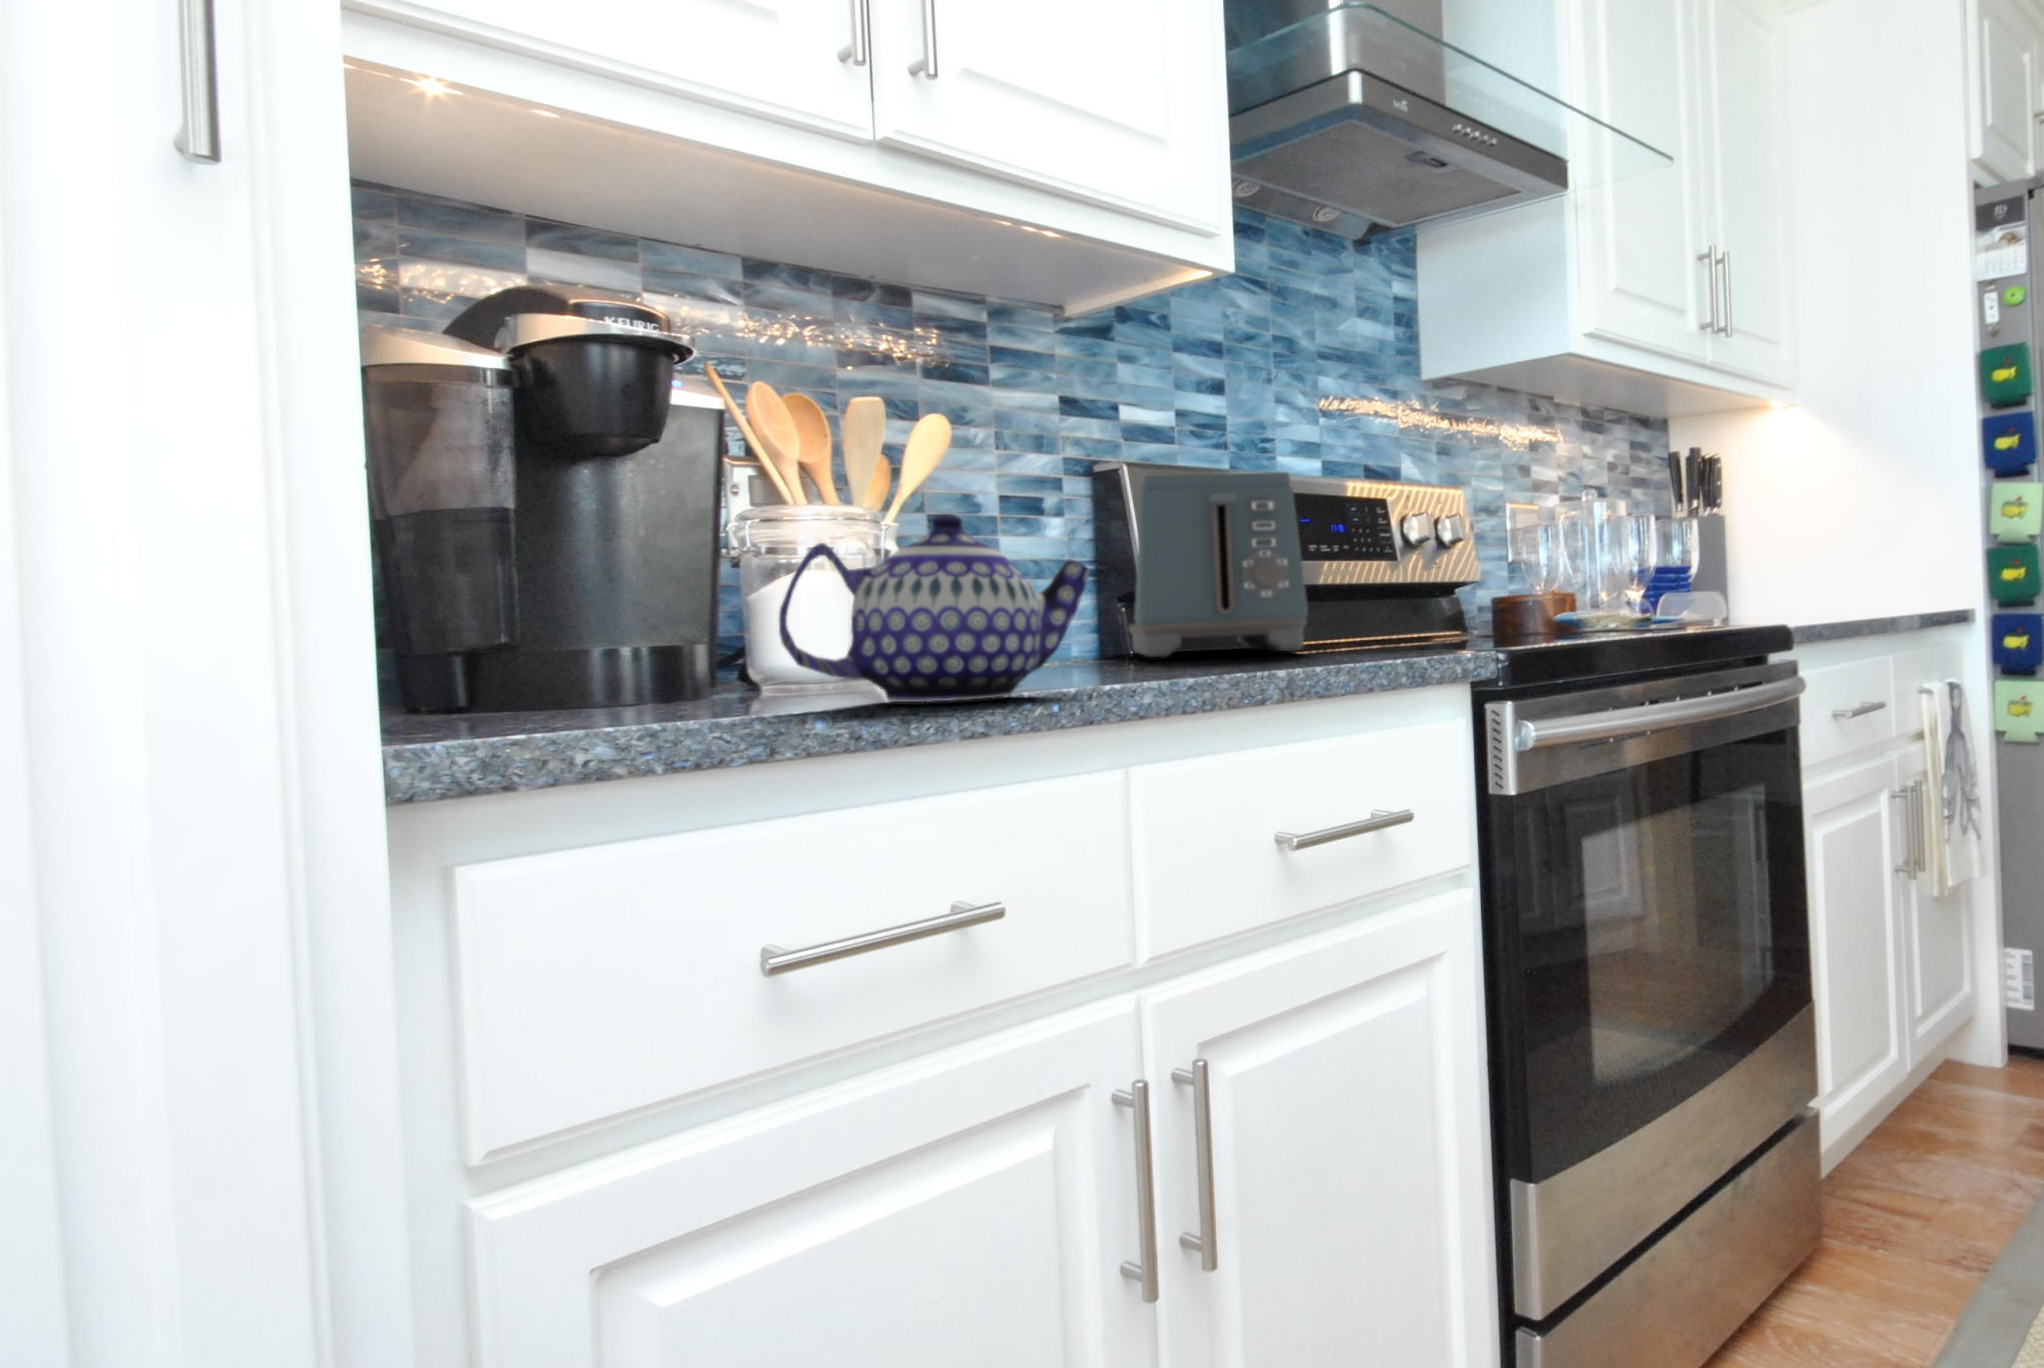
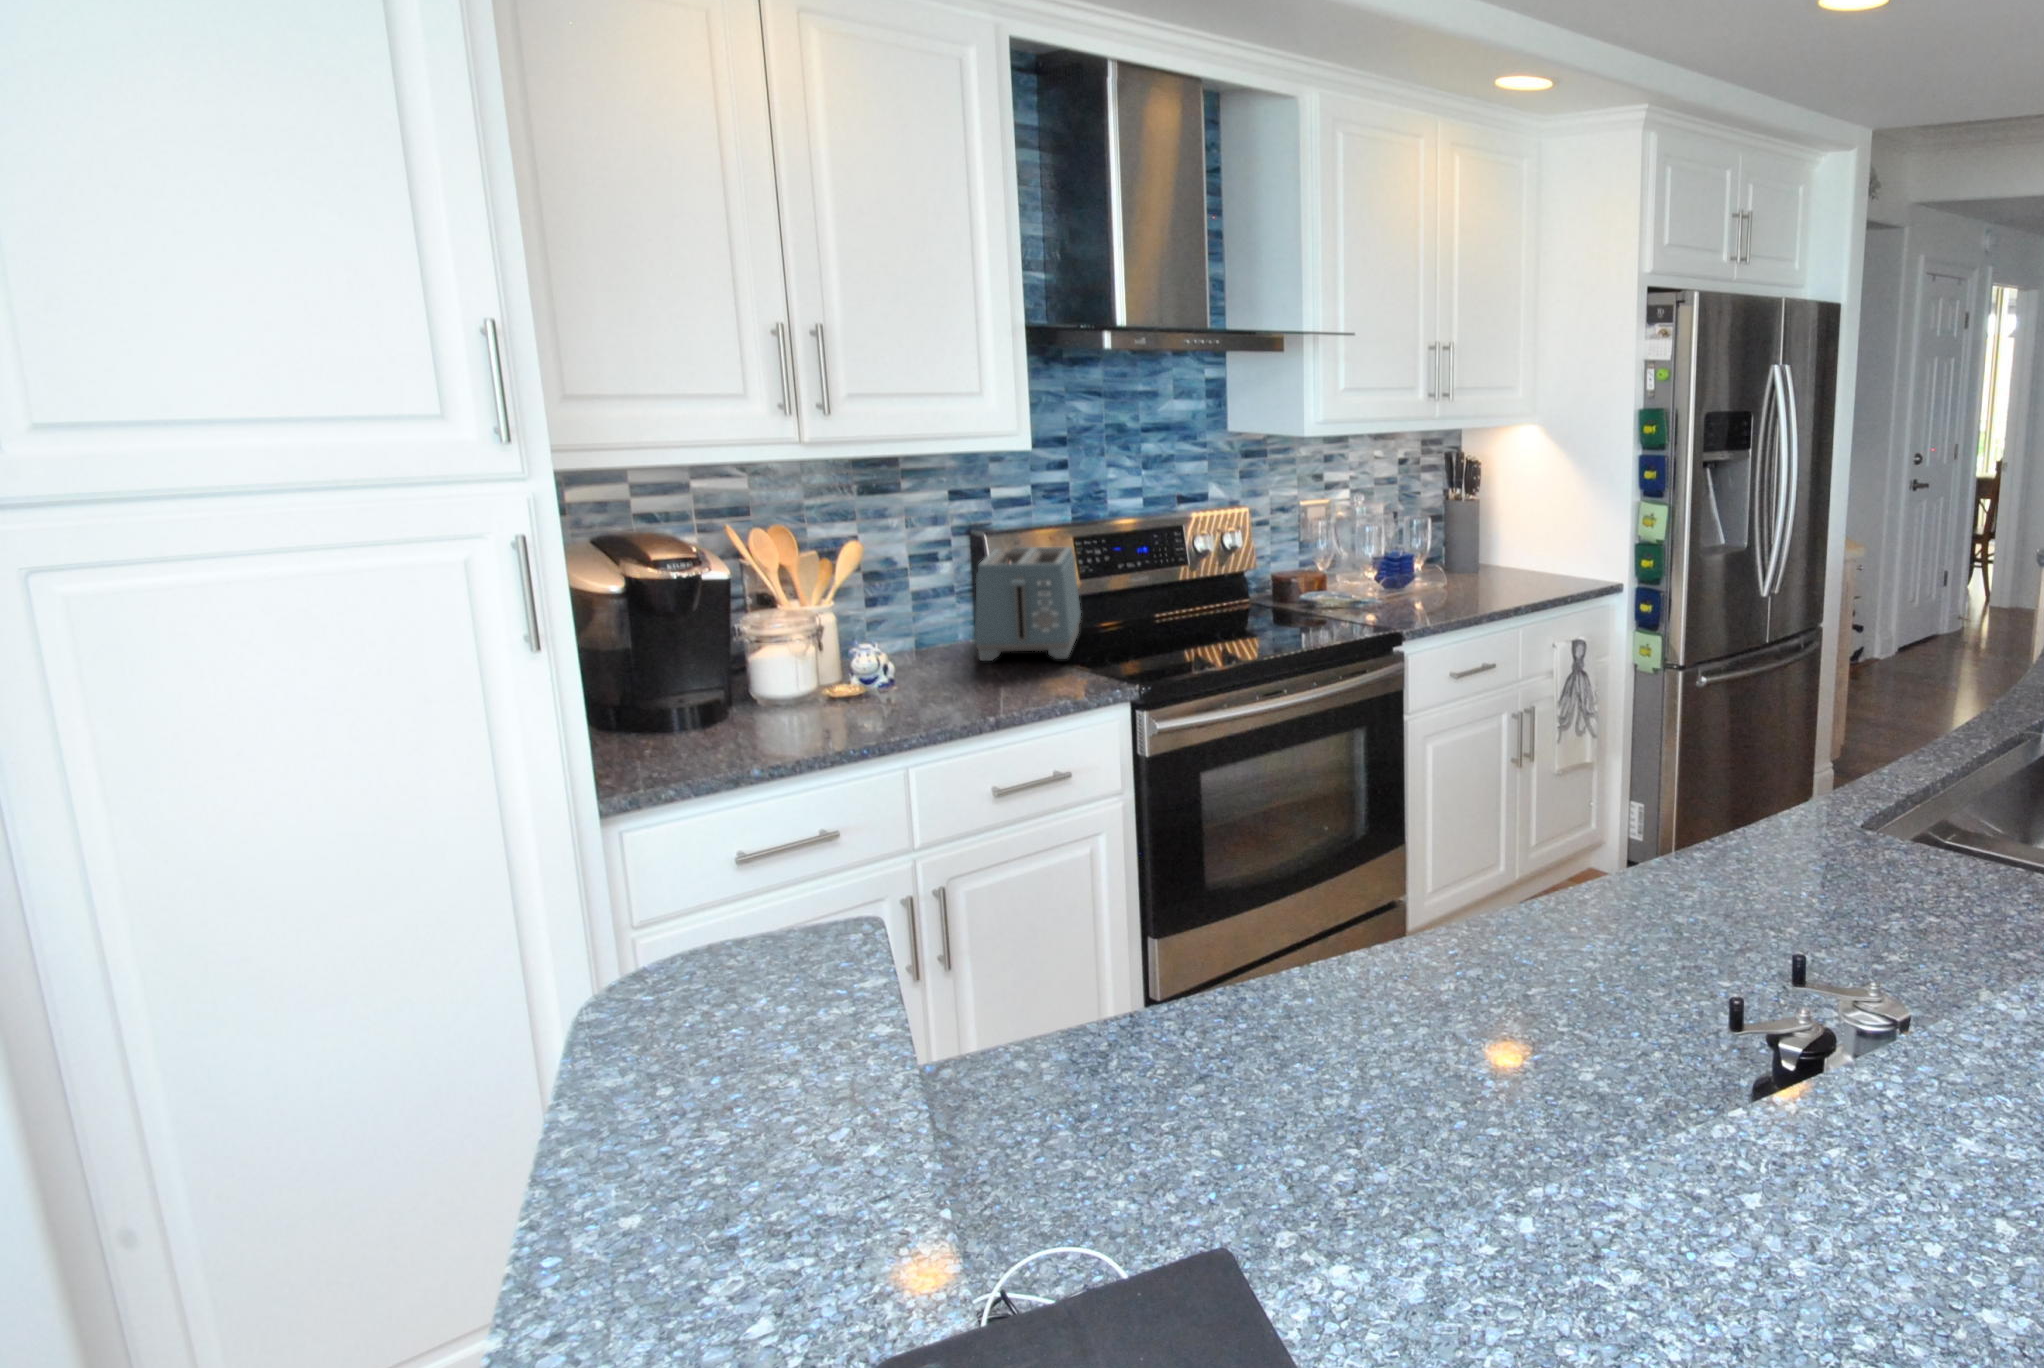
teapot: present [779,514,1090,702] -> none [748,663,890,745]

